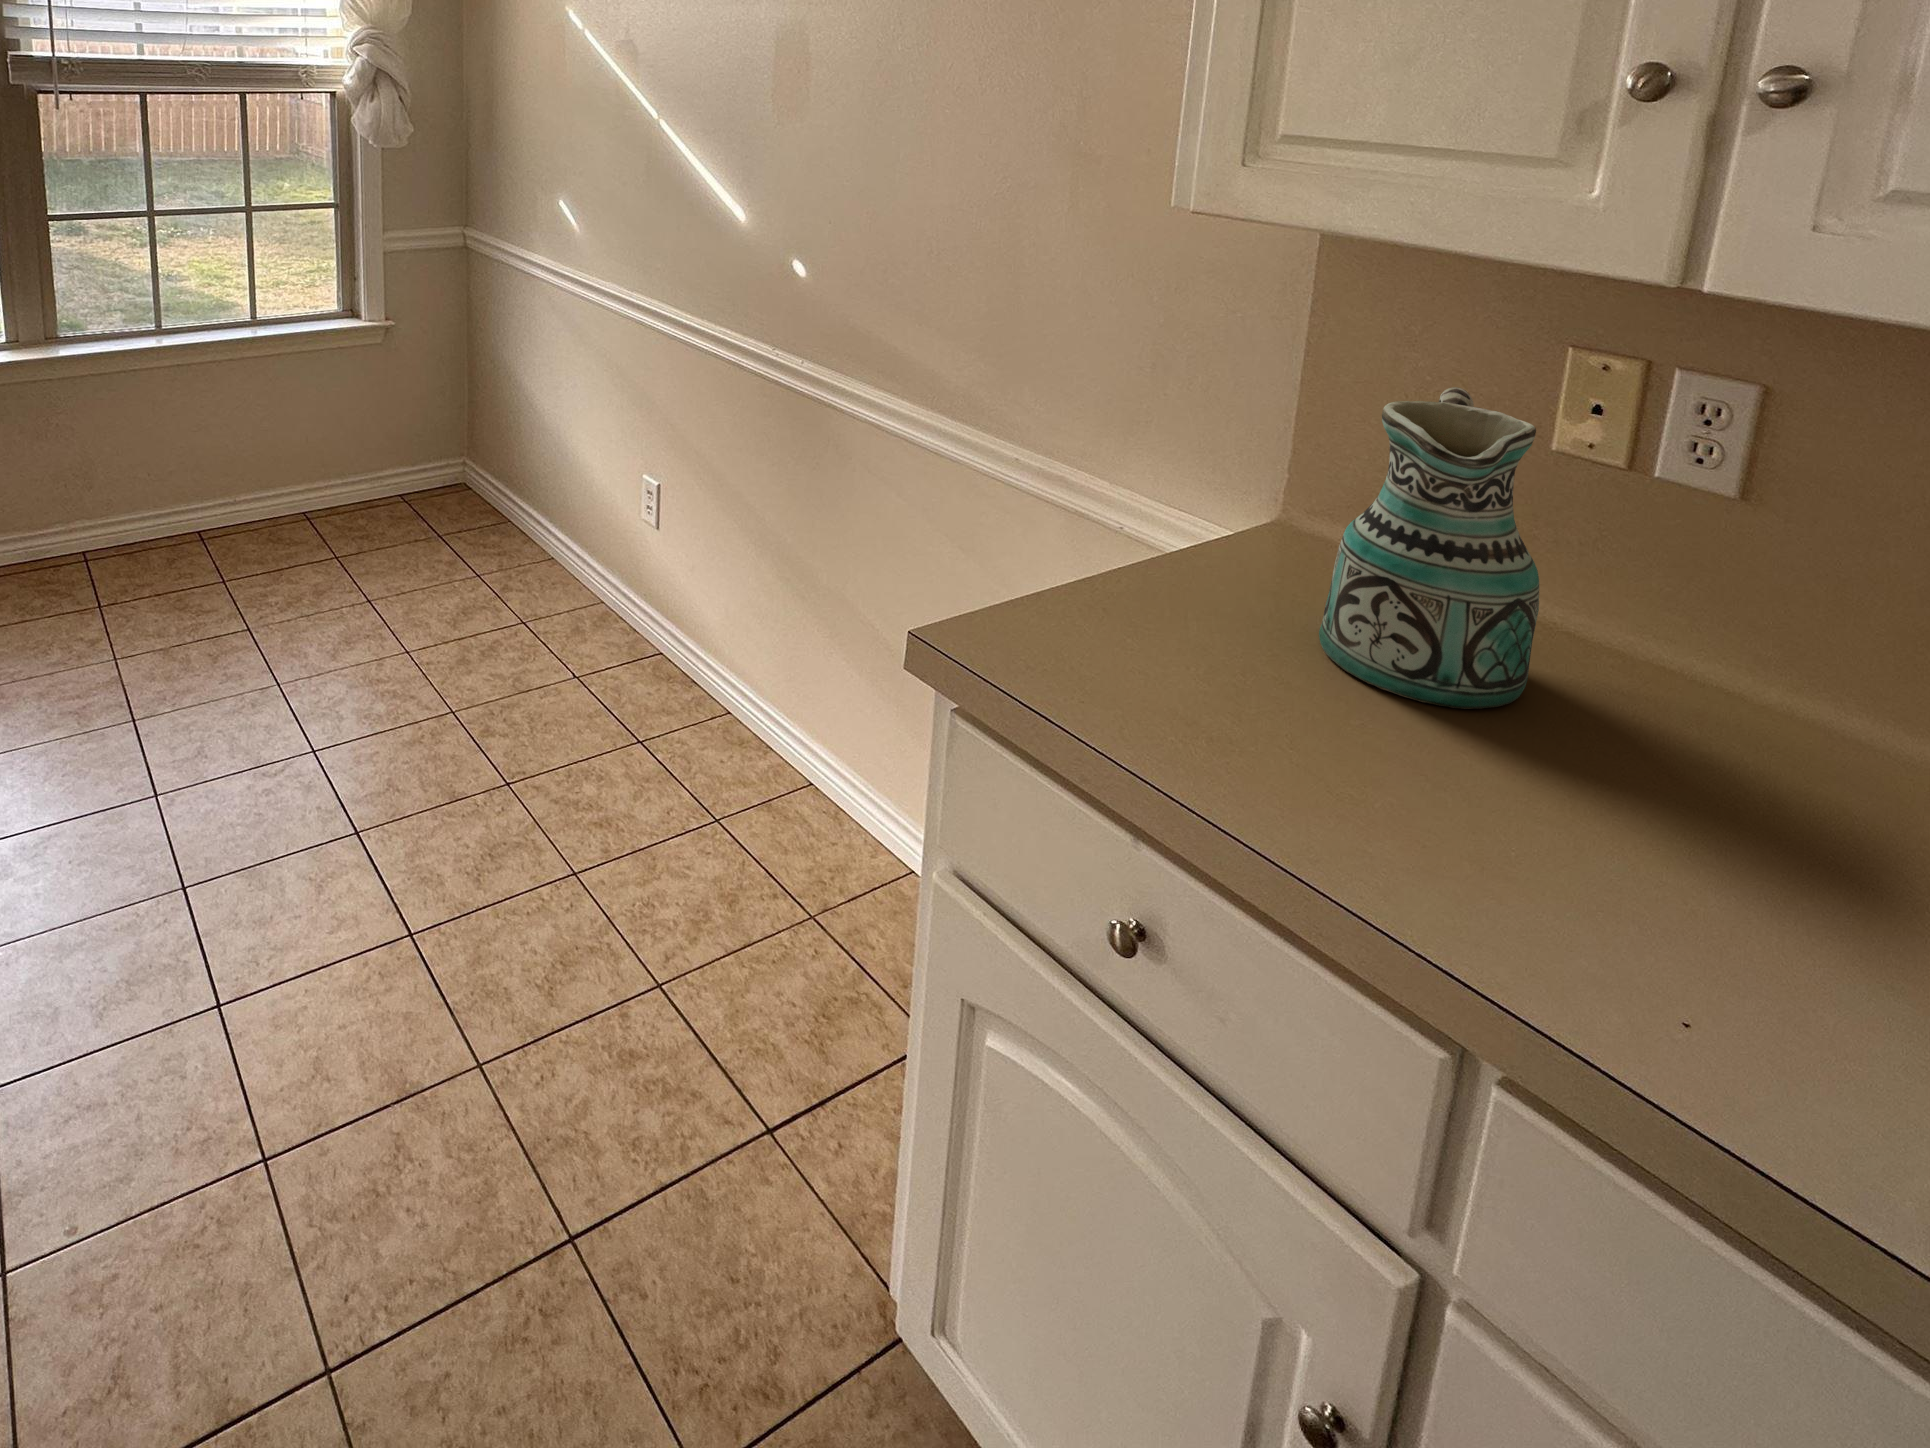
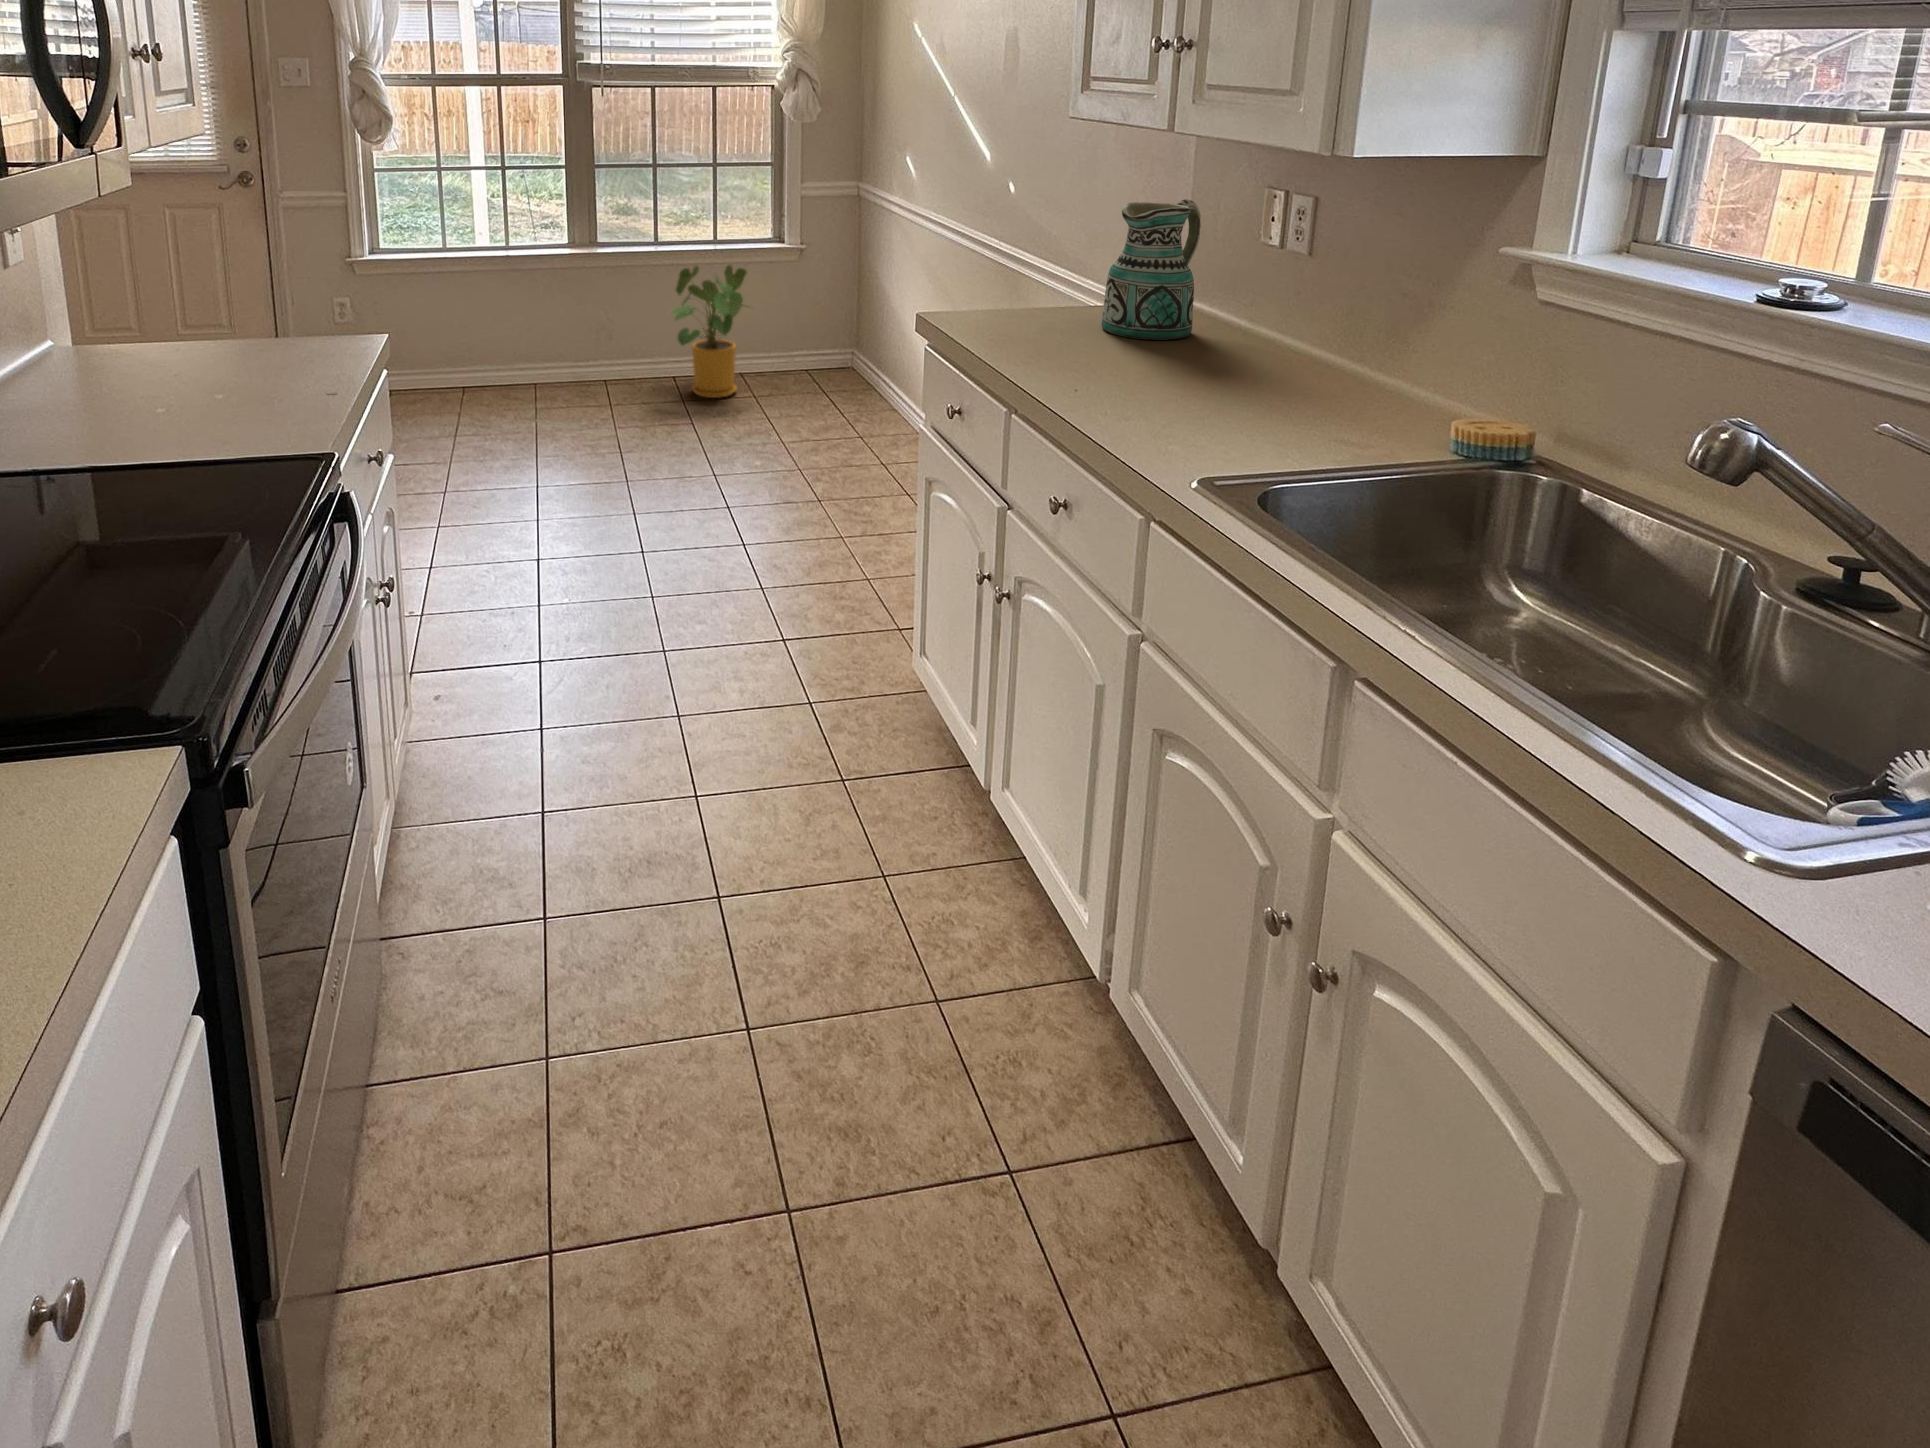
house plant: none [194,356,335,564] -> present [671,265,748,398]

